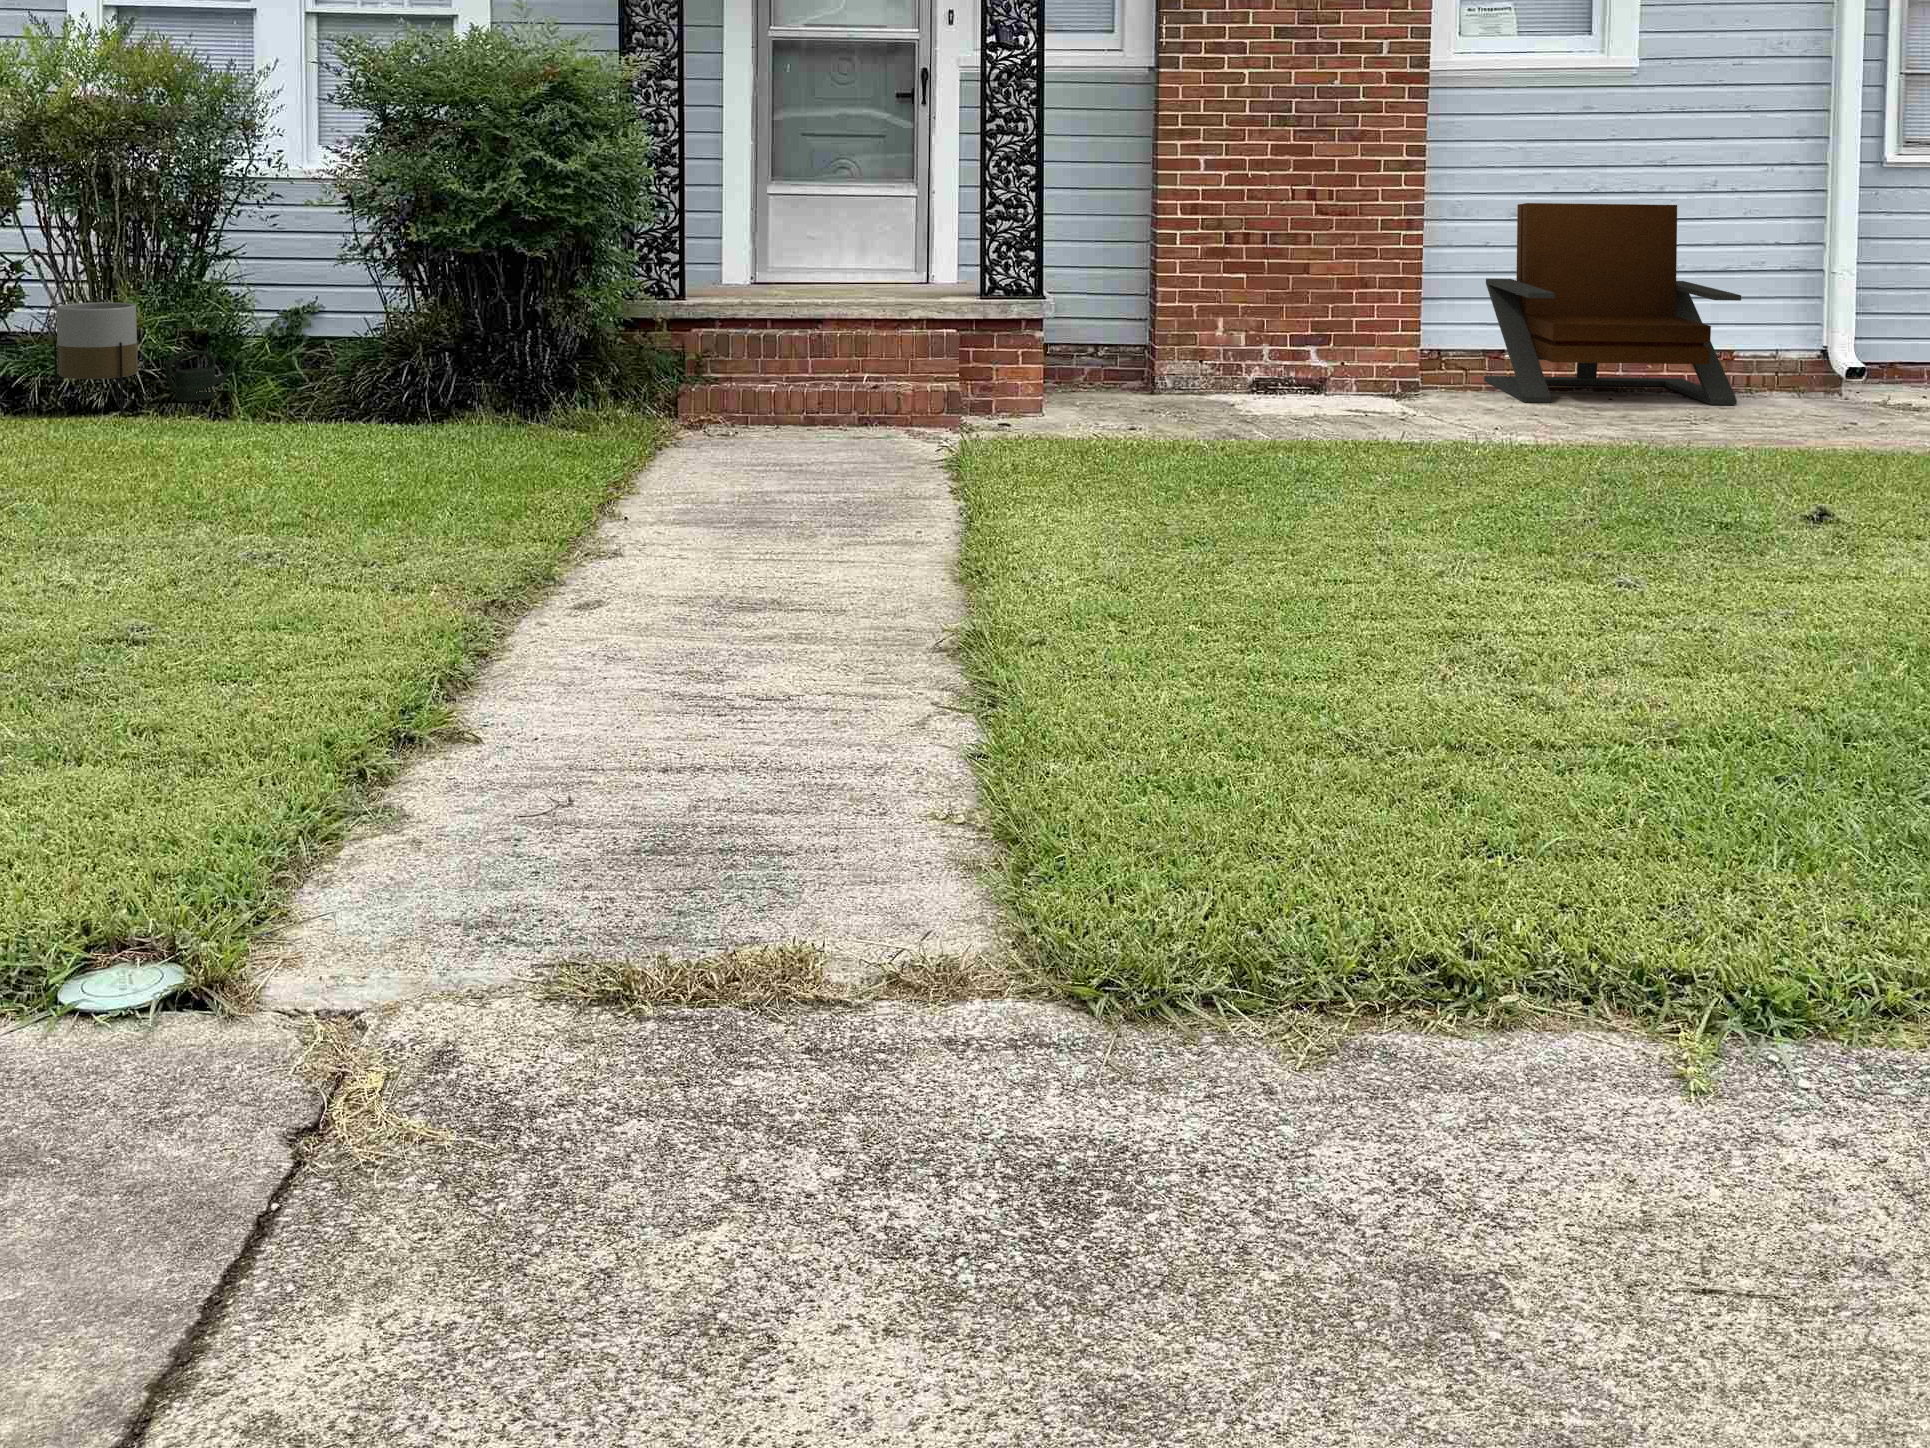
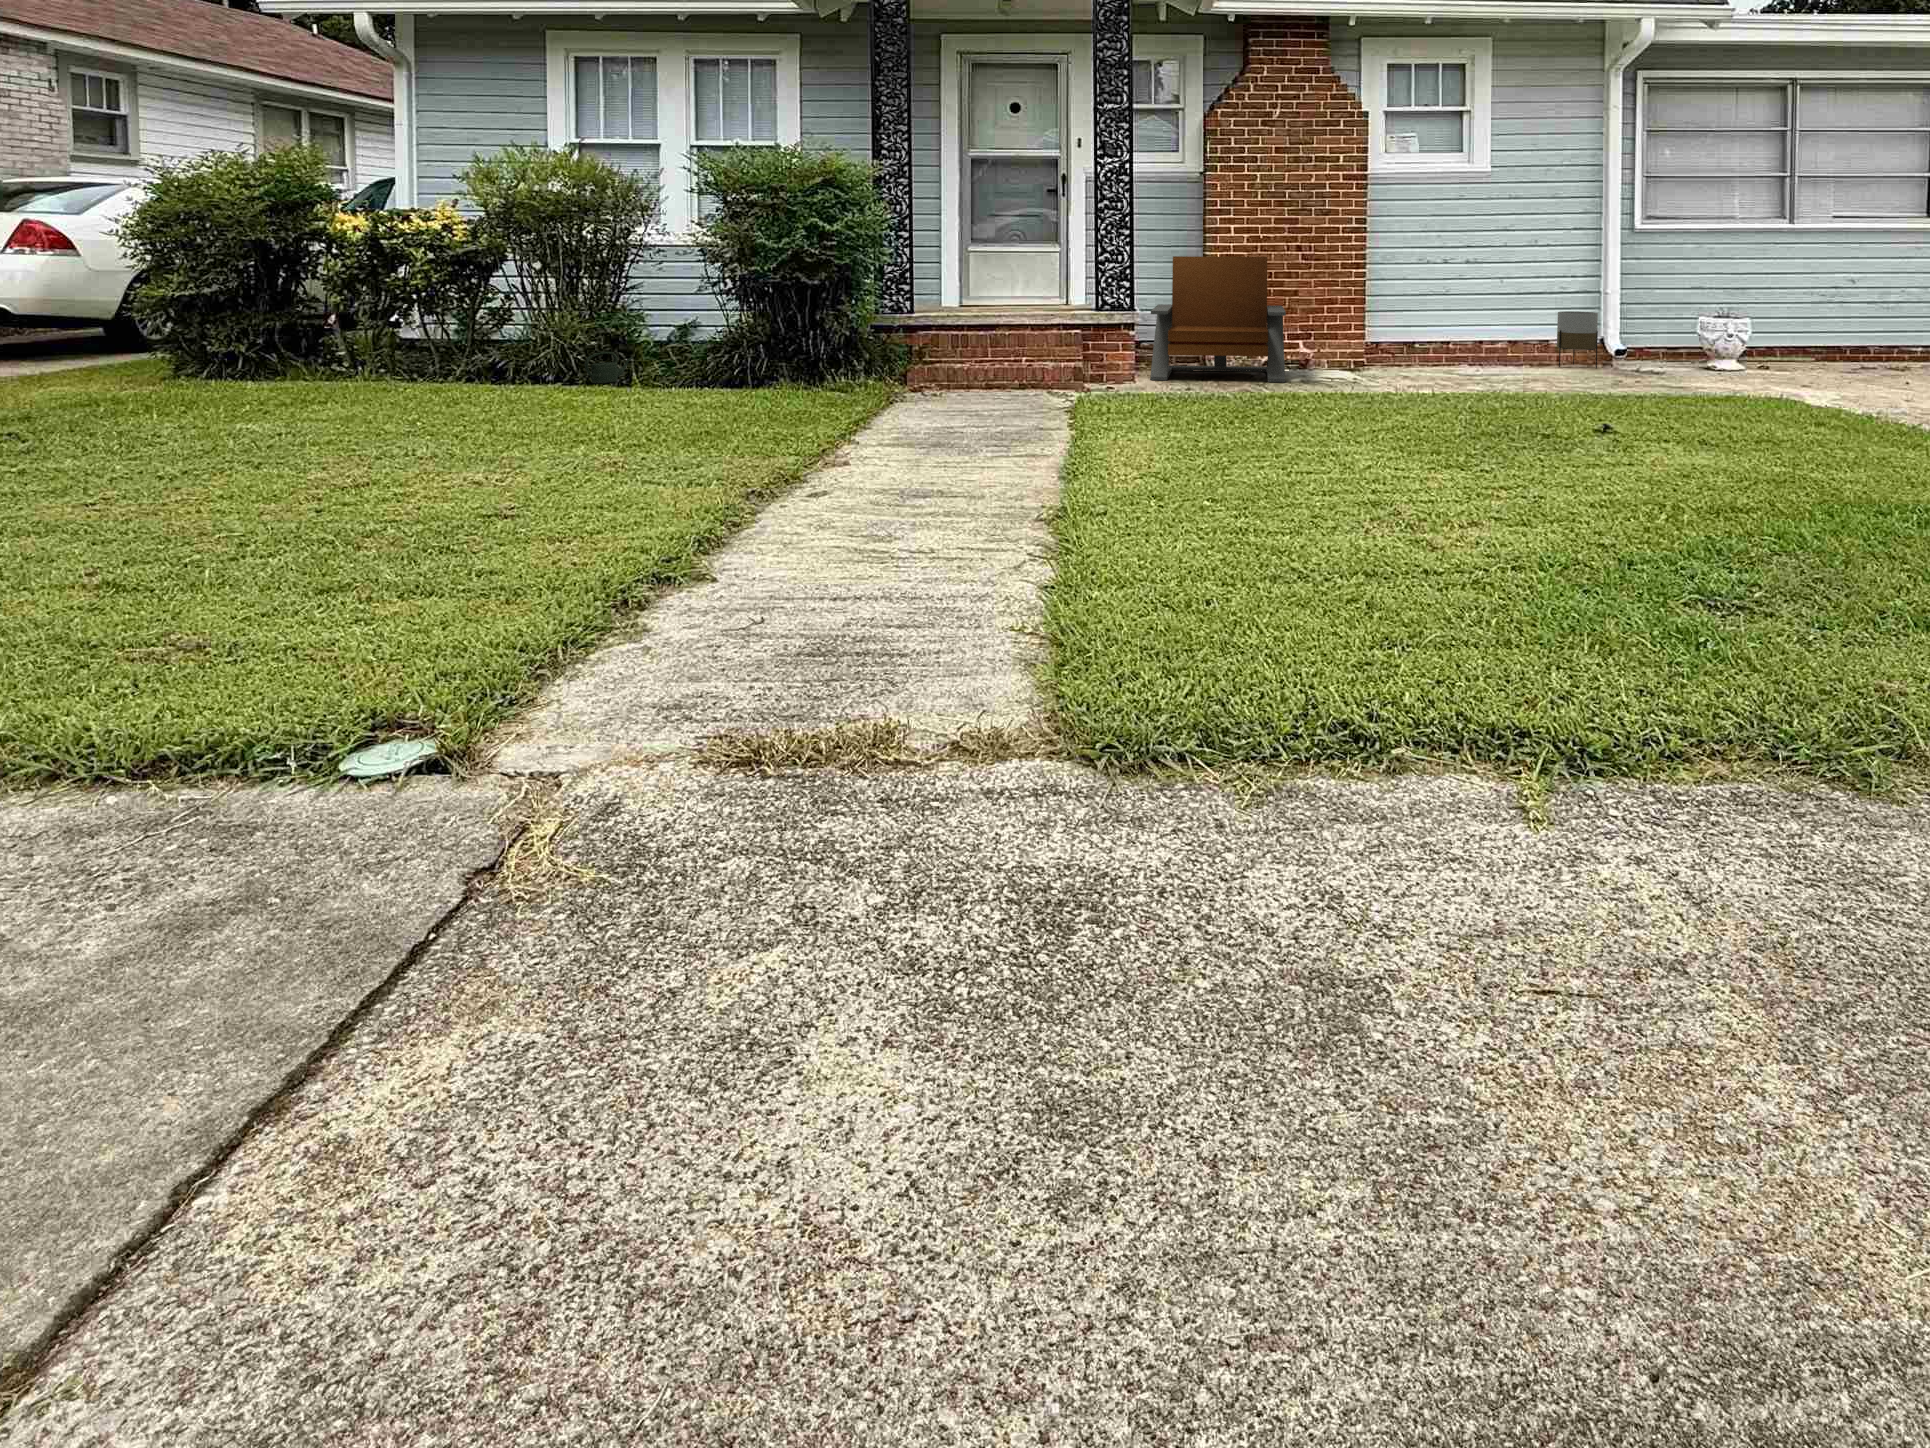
lounge chair: present [1484,203,1741,405] -> present [1150,256,1286,382]
planter: present [54,302,138,415] -> present [1557,311,1598,368]

